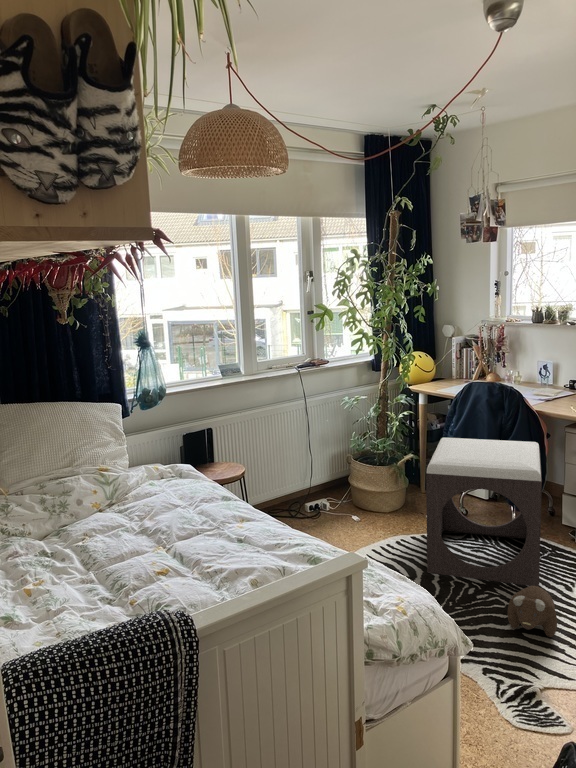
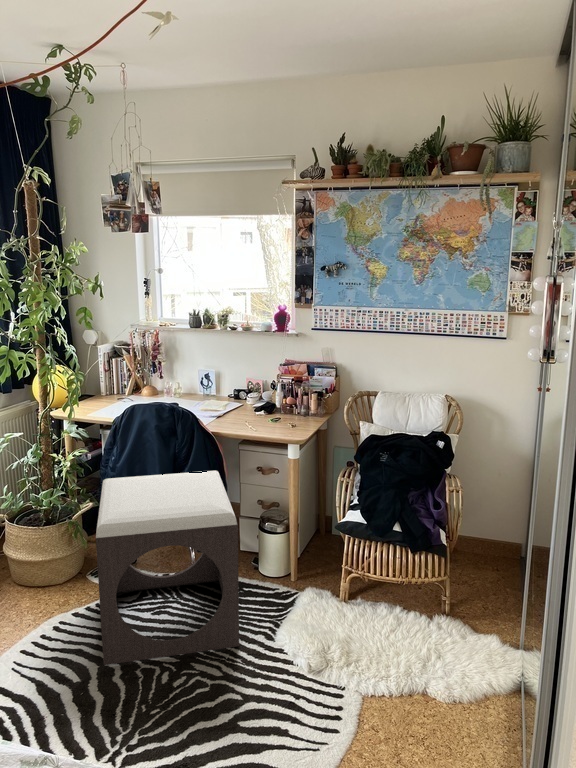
plush toy: present [507,586,557,637] -> none [219,657,276,723]

